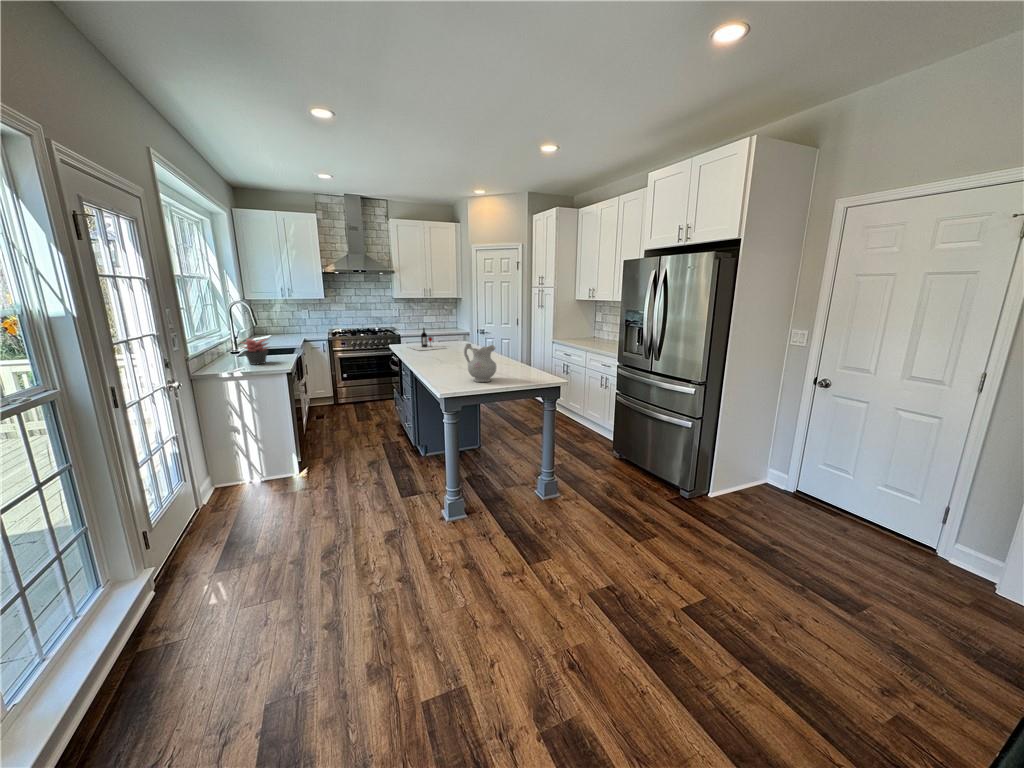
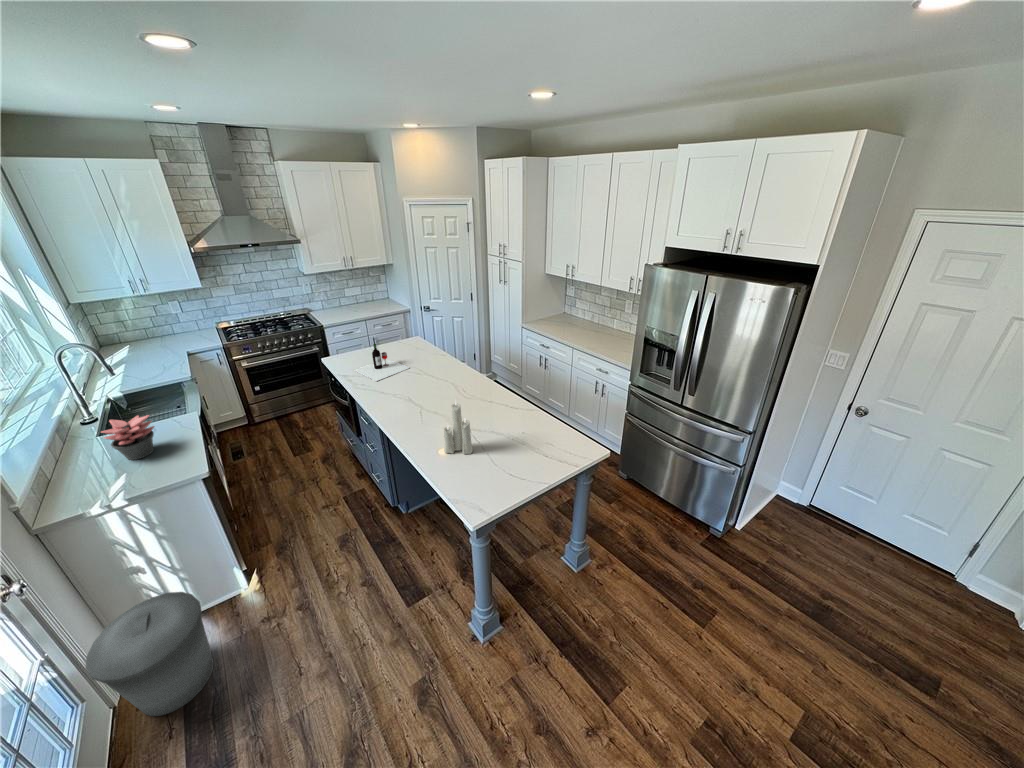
candle: none [444,328,464,374] -> present [444,402,473,454]
ceramic pitcher: present [464,344,497,382] -> none [481,424,527,476]
trash can: none [193,442,265,517] -> present [86,592,214,716]

